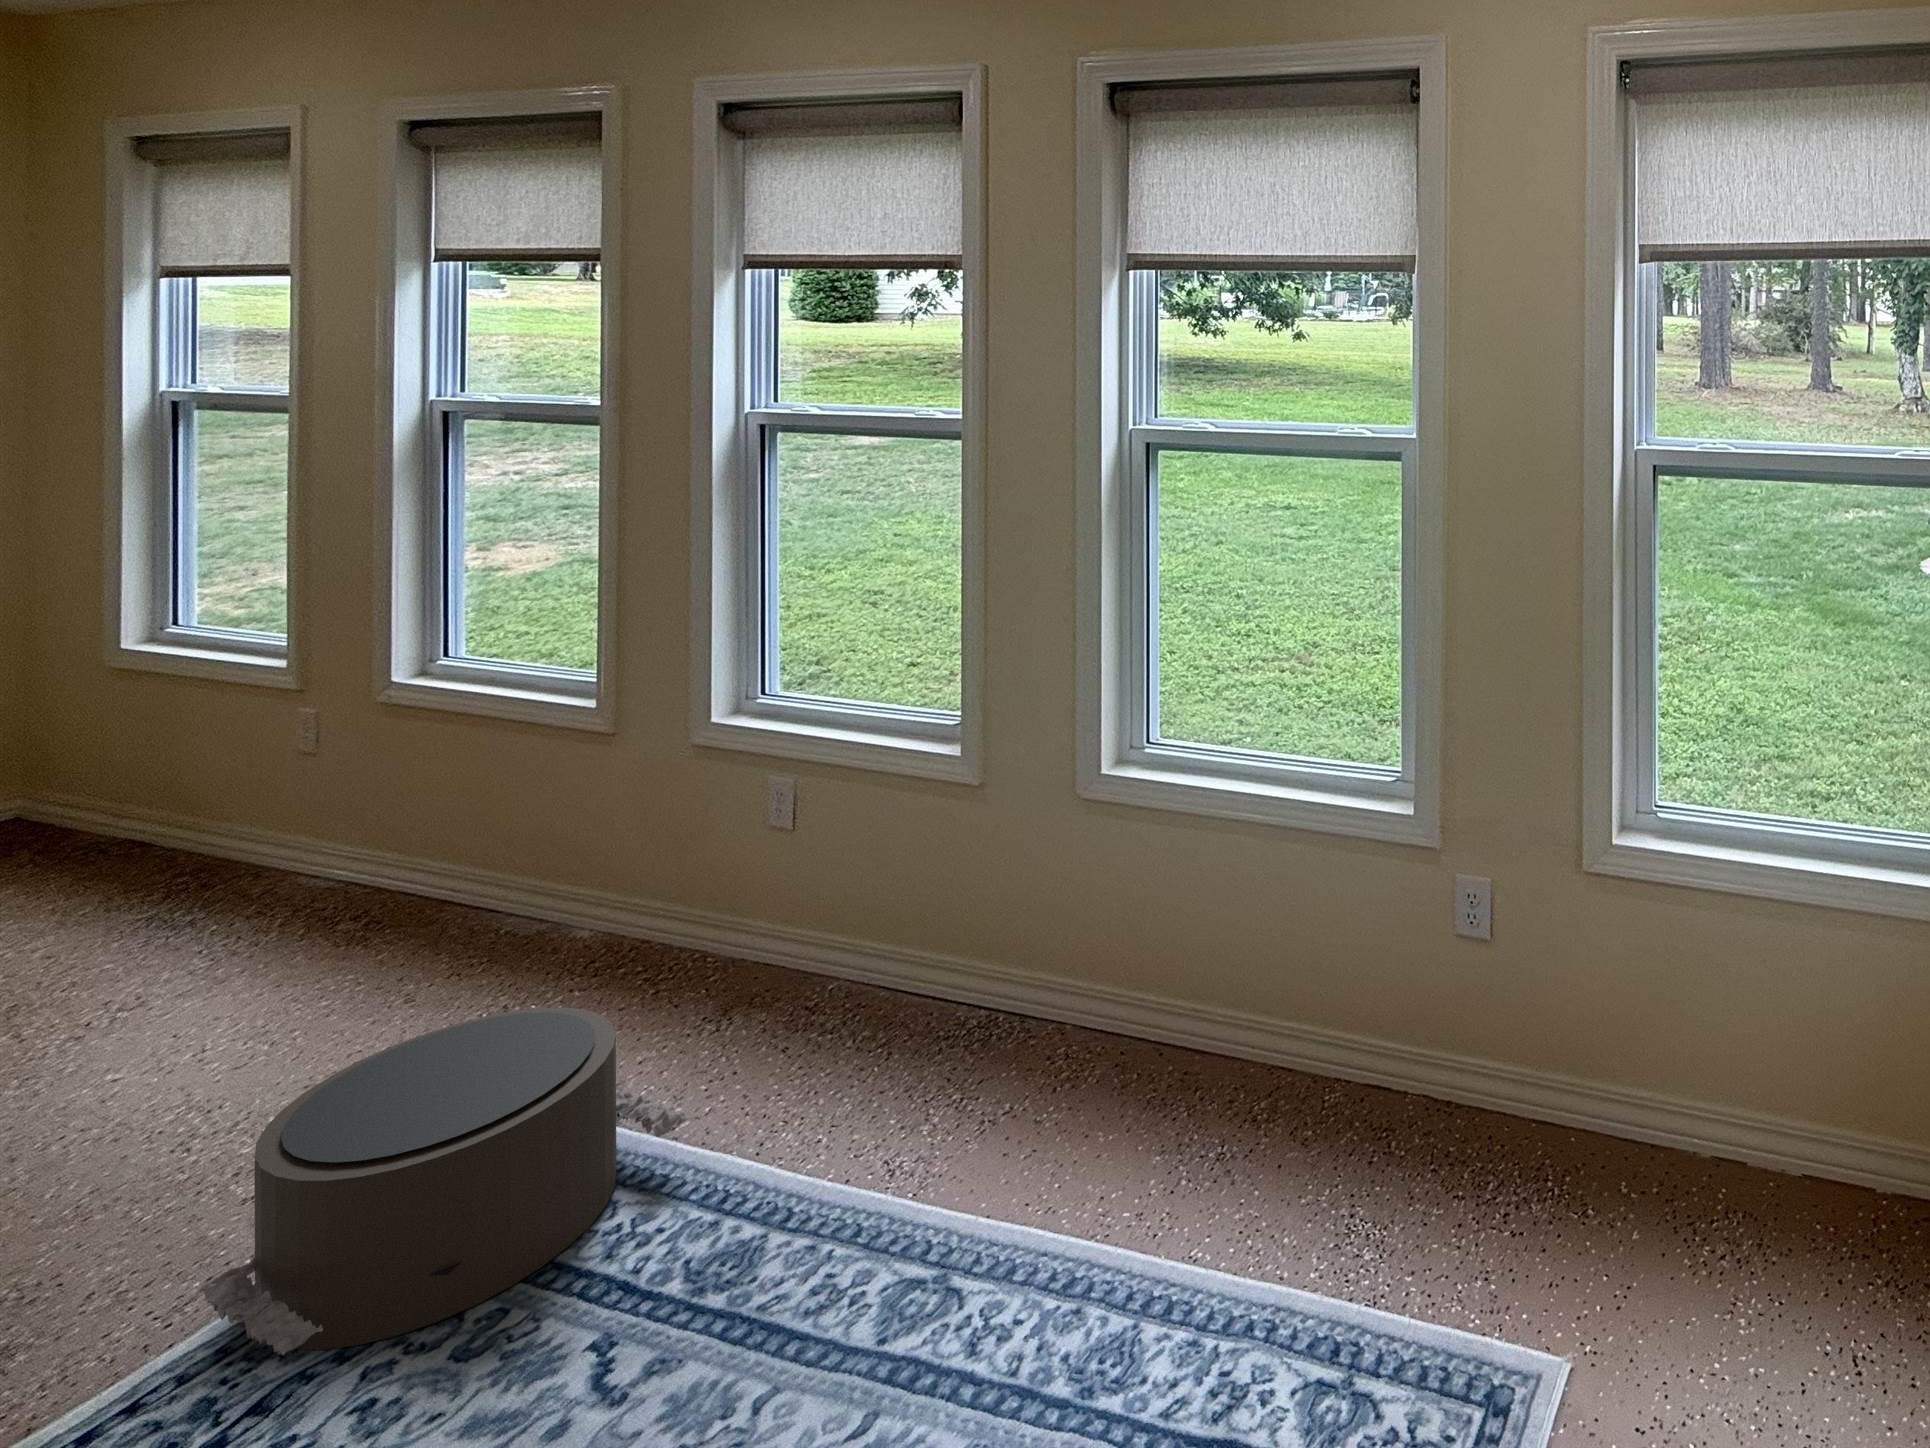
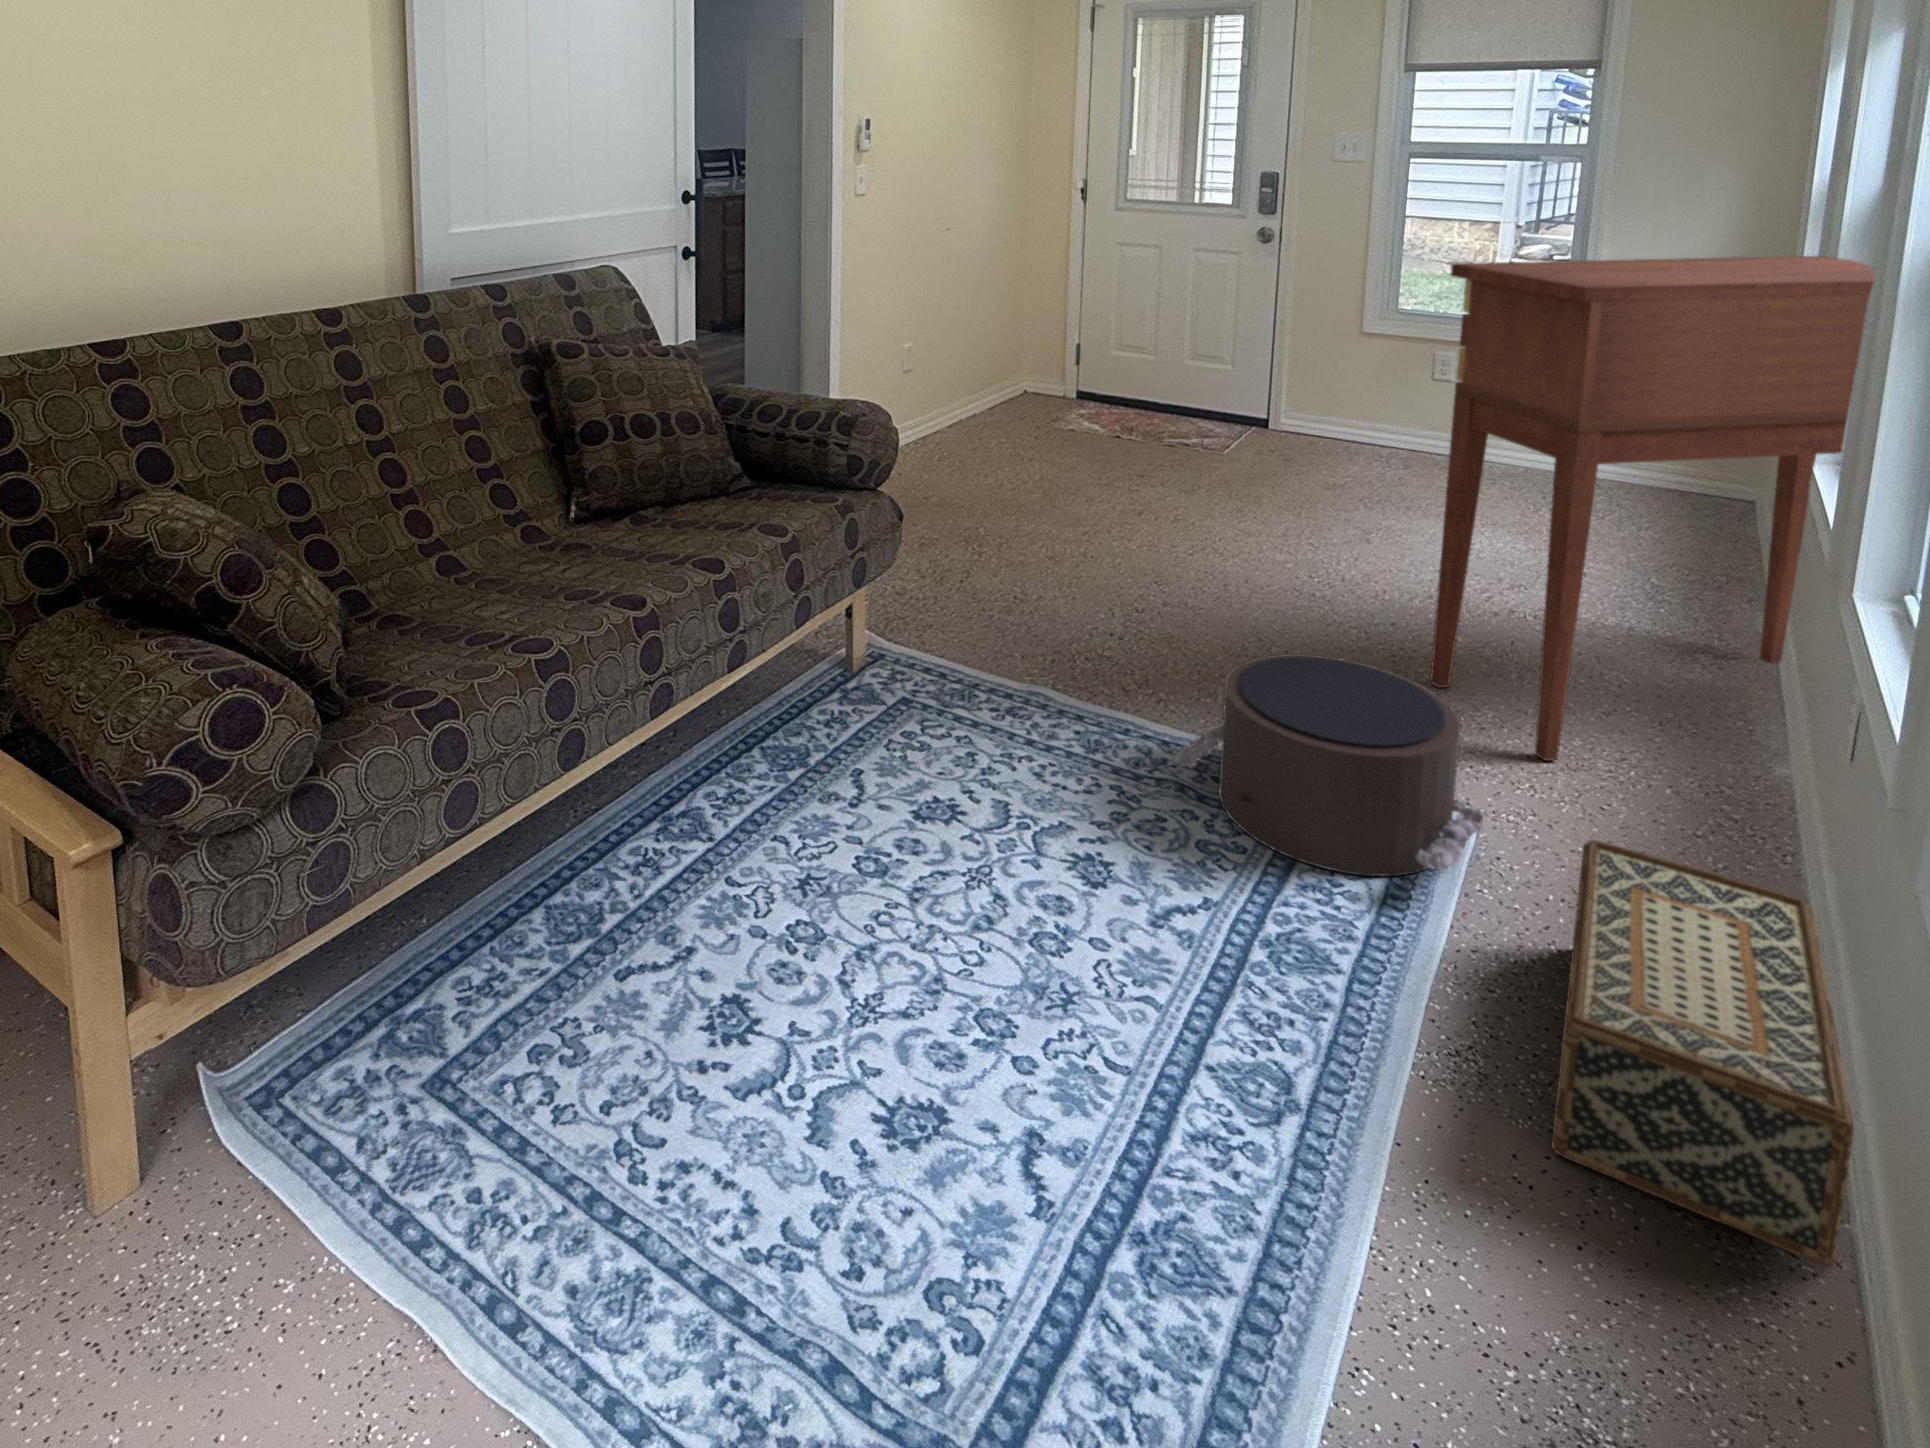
console table: none [169,470,564,1123] -> present [1430,256,1874,761]
woven basket: none [775,907,1105,1131] -> present [1552,840,1854,1268]

